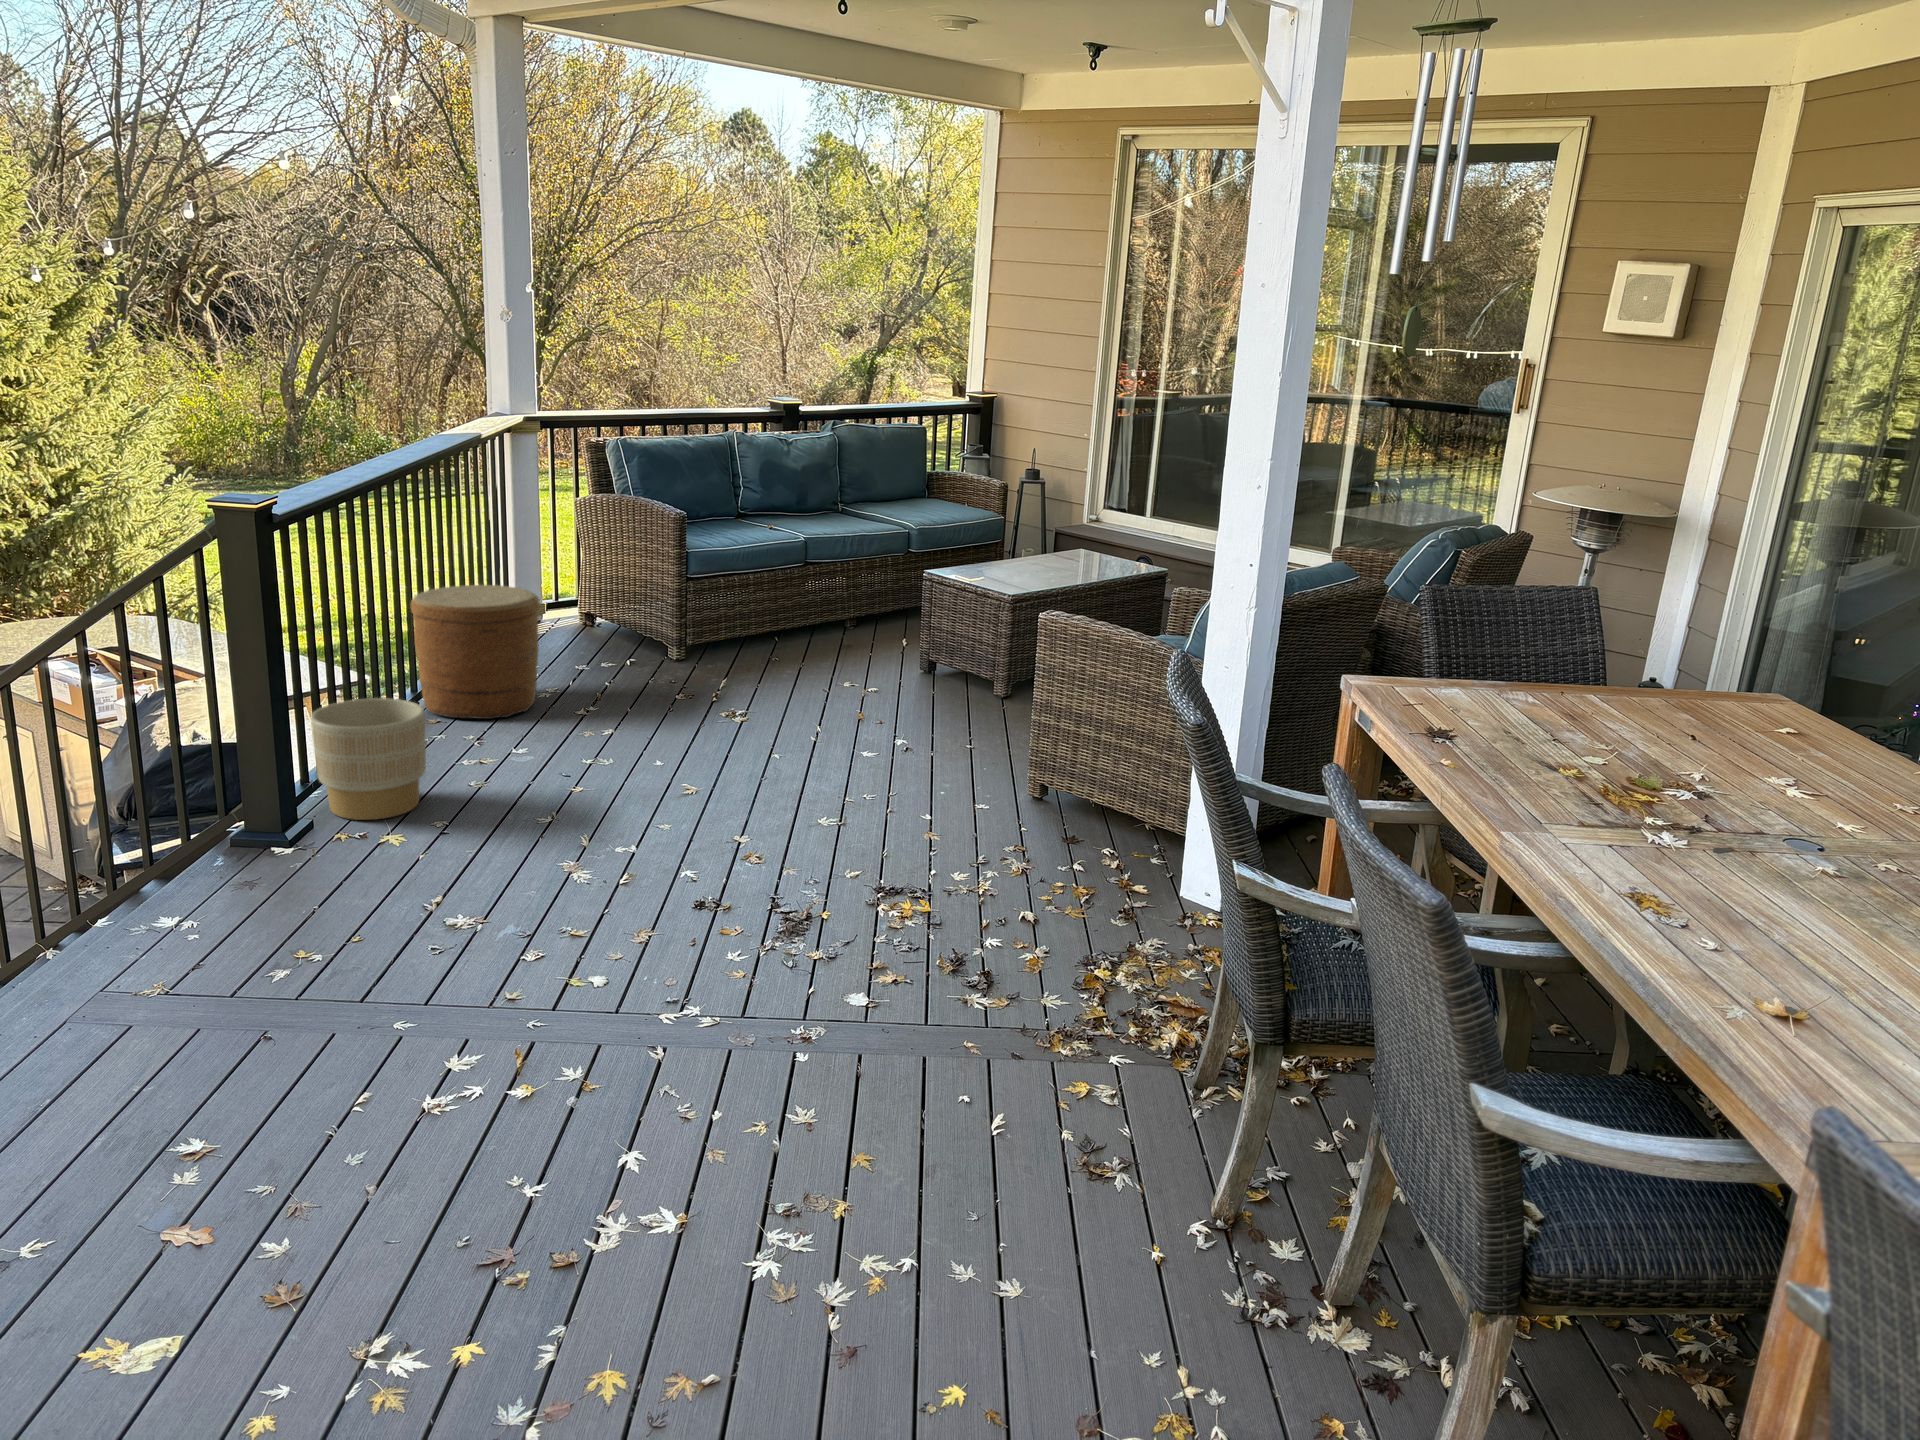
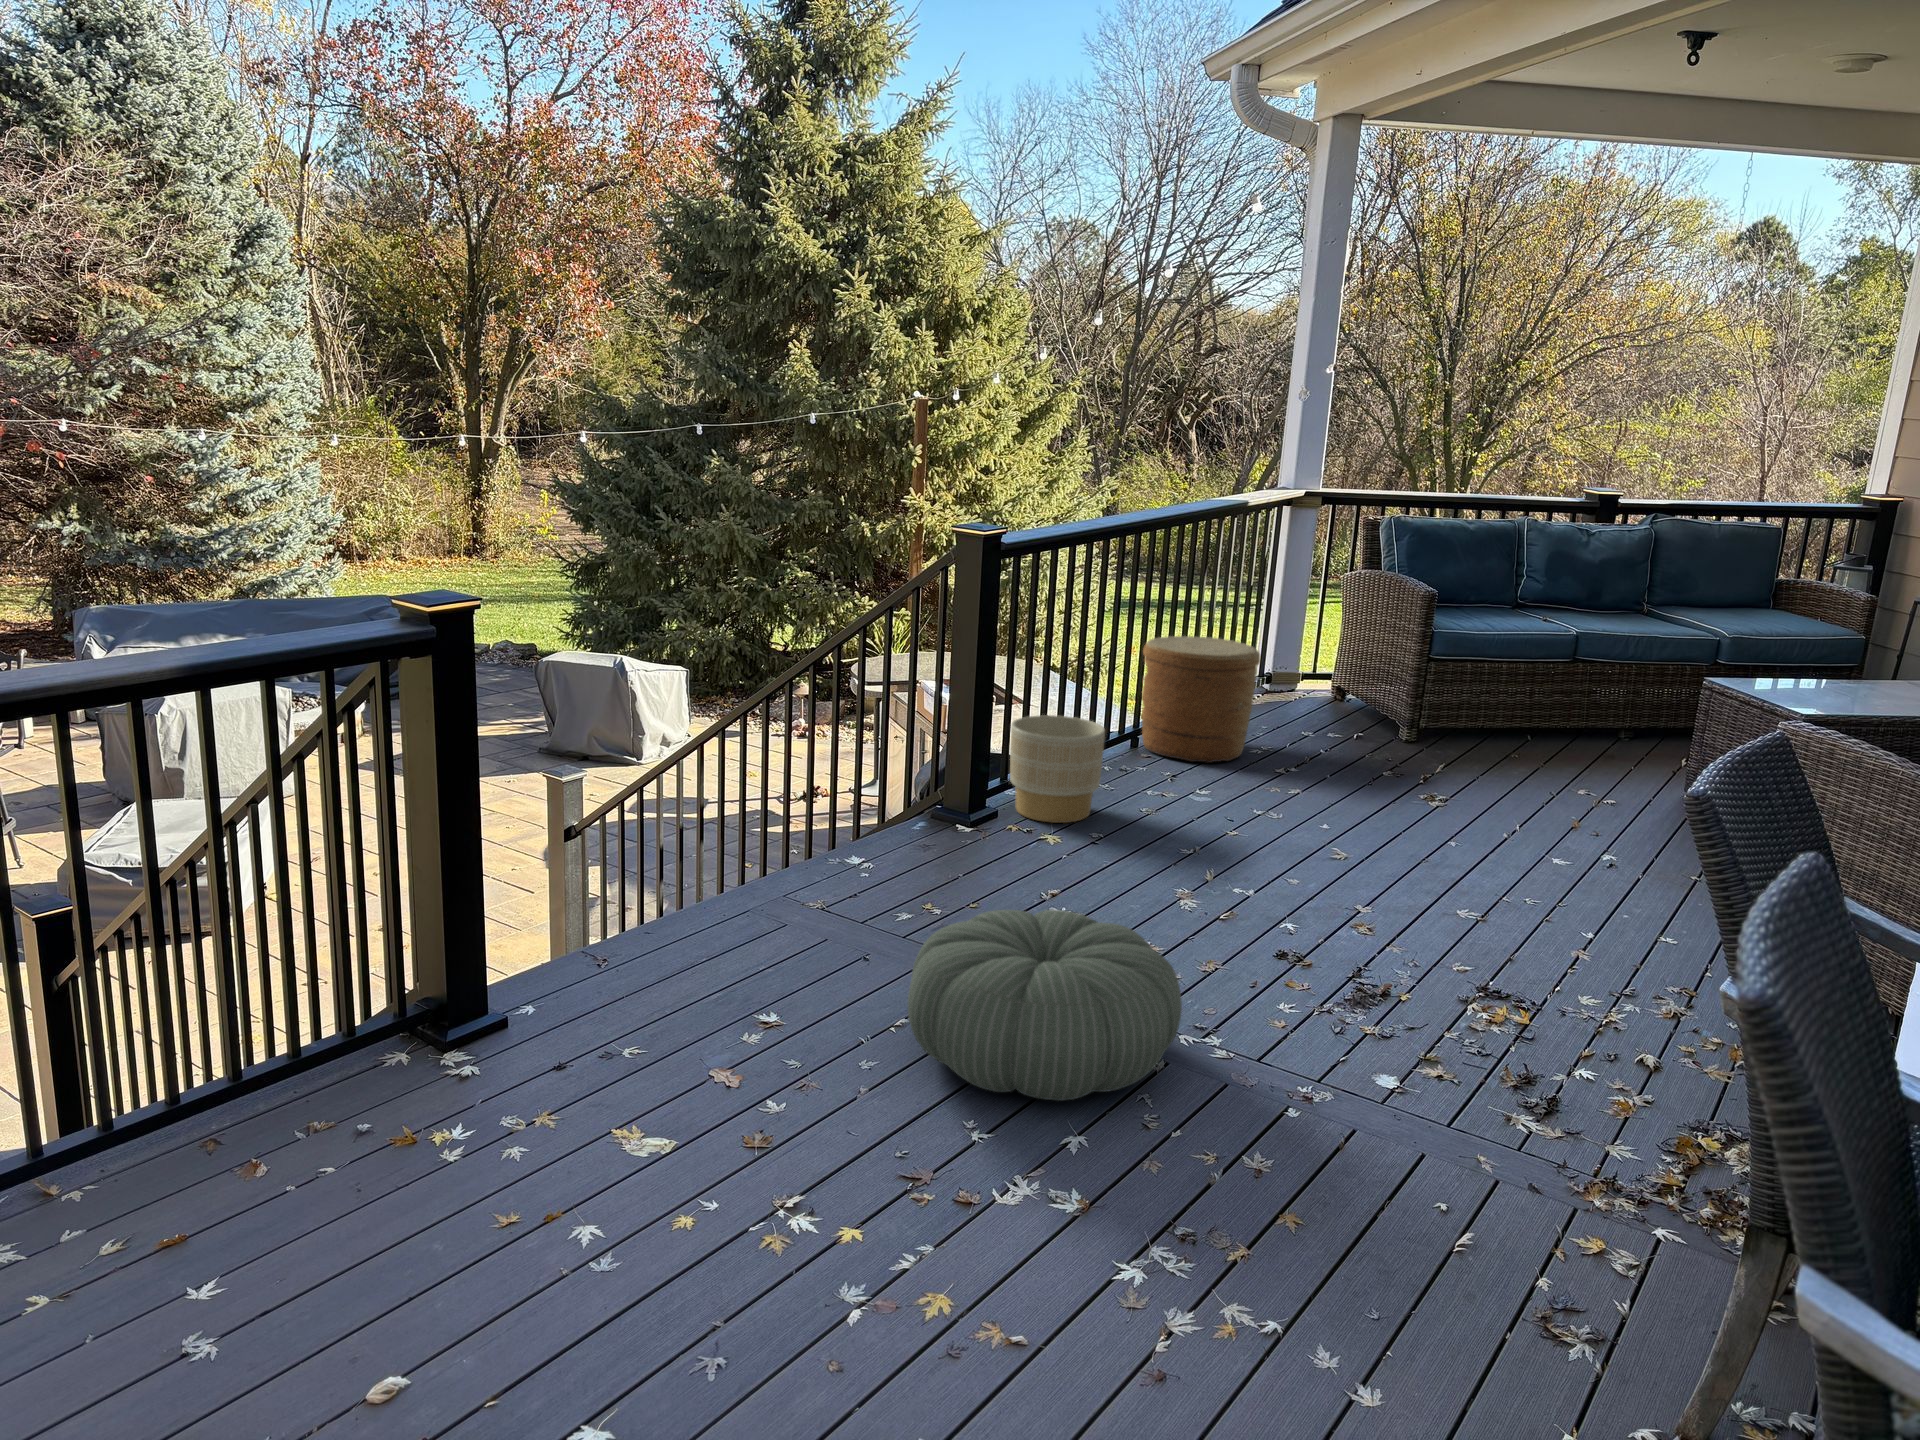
pouf: none [374,923,679,1139] -> present [908,910,1182,1101]

